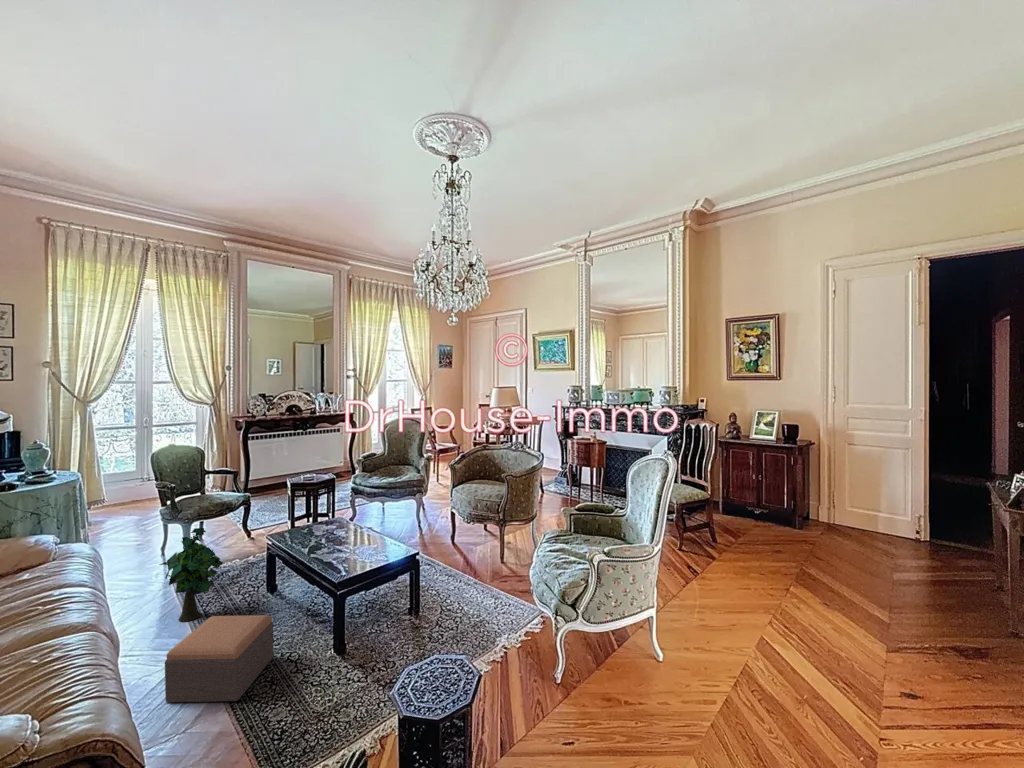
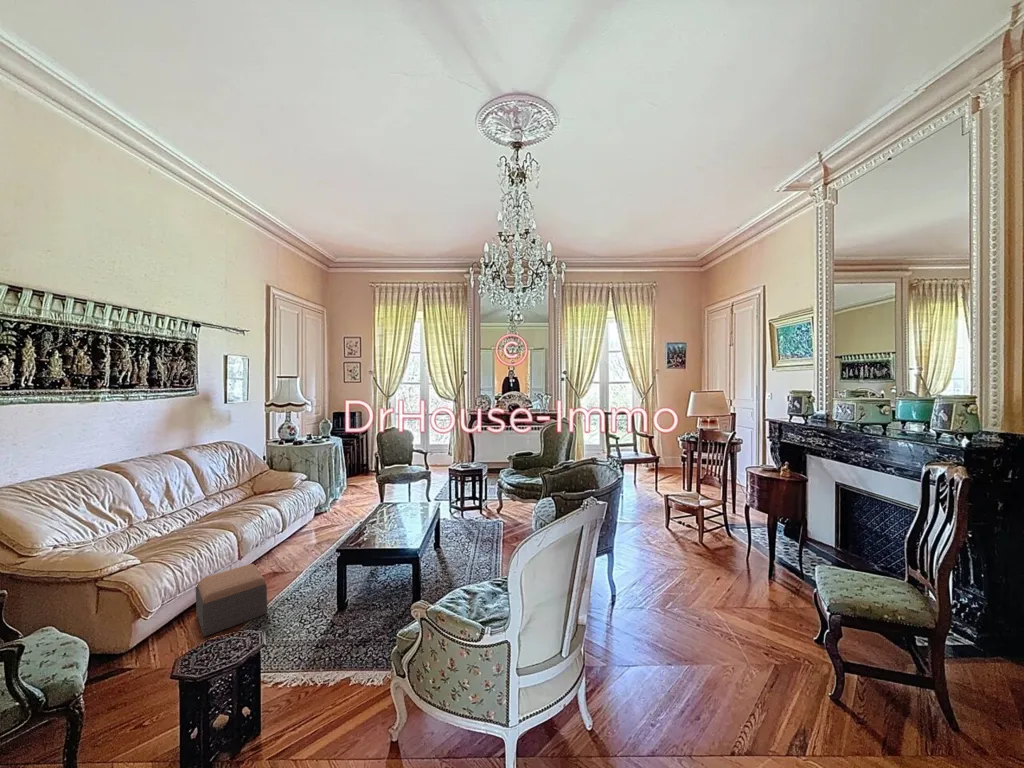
decorative plant: present [160,528,223,622] -> none [282,494,320,561]

